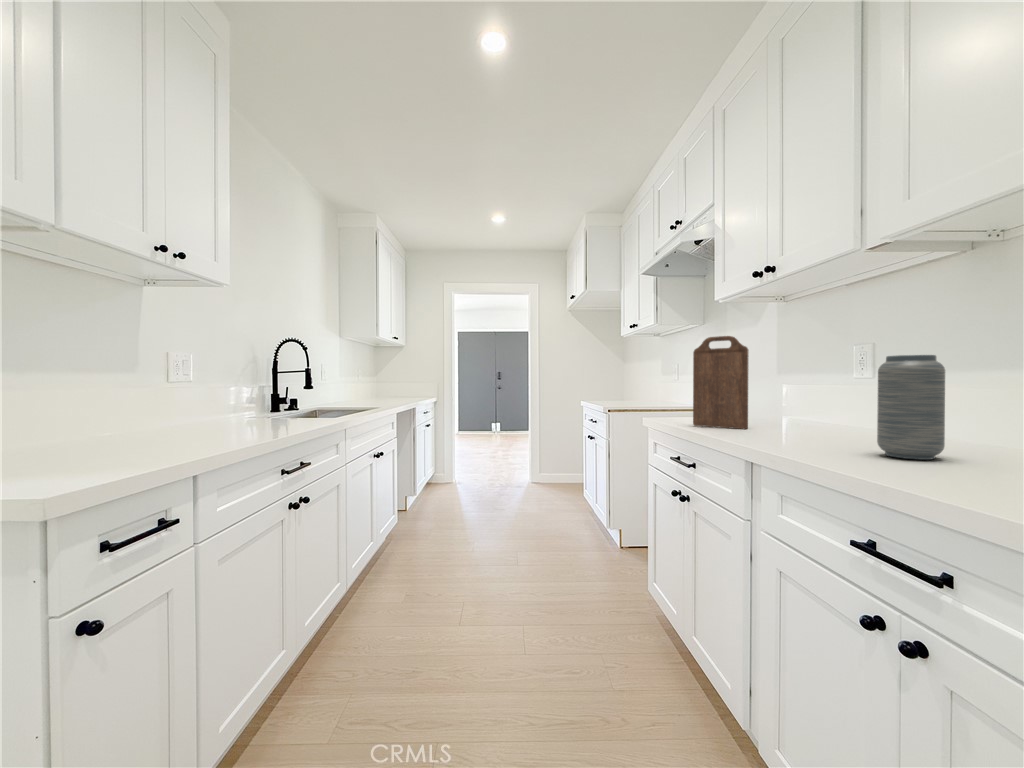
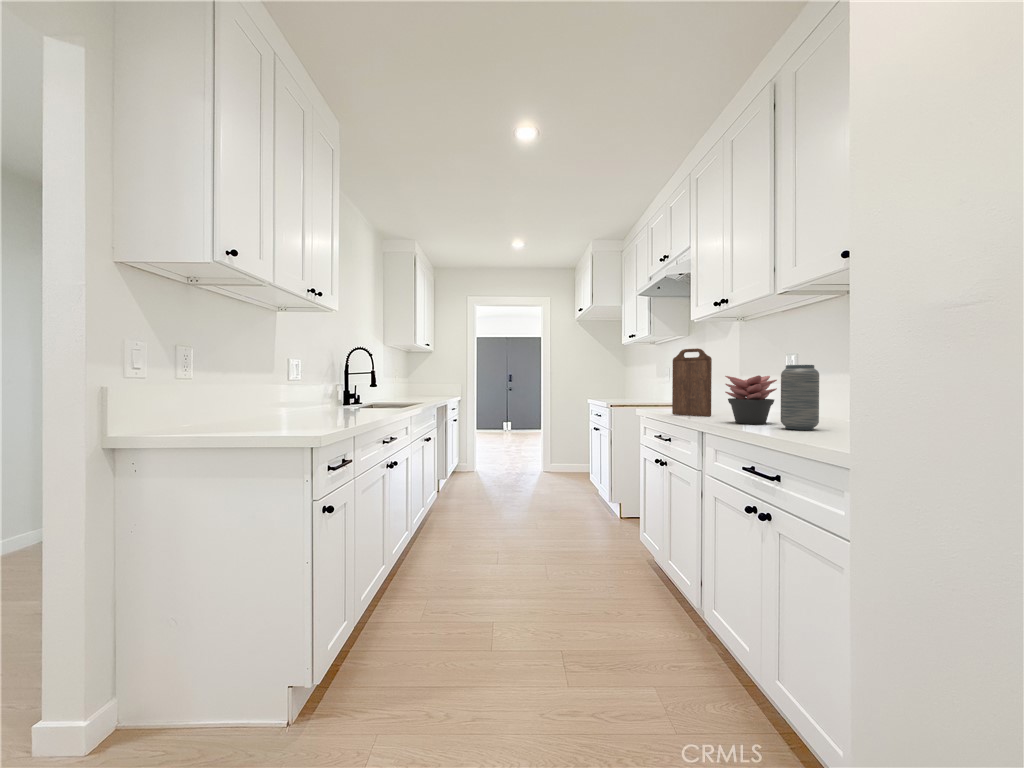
succulent plant: none [777,372,860,445] -> present [725,375,777,424]

